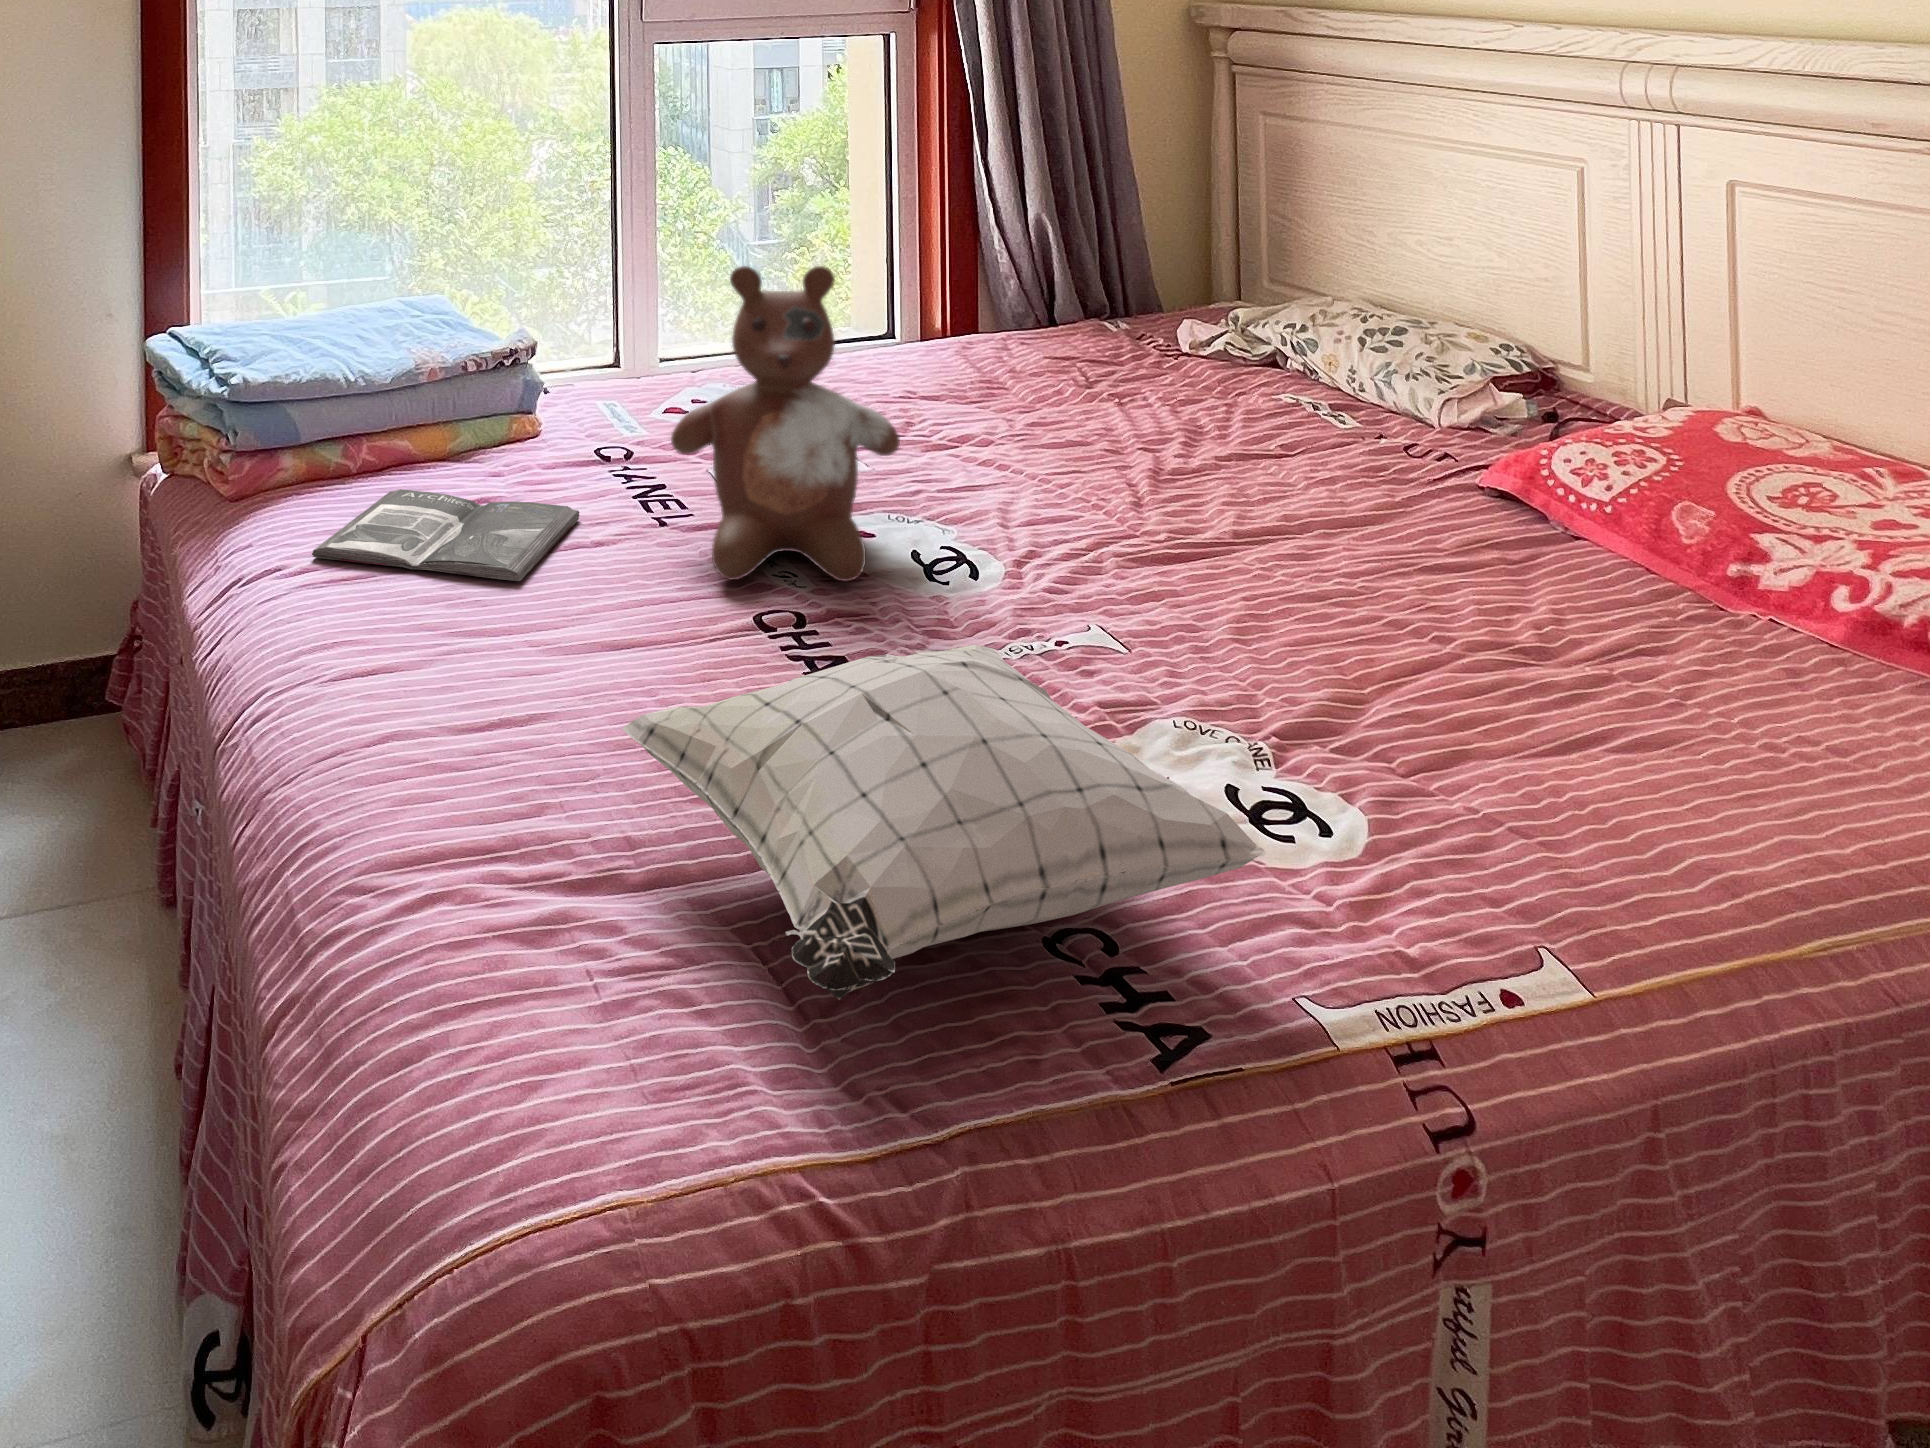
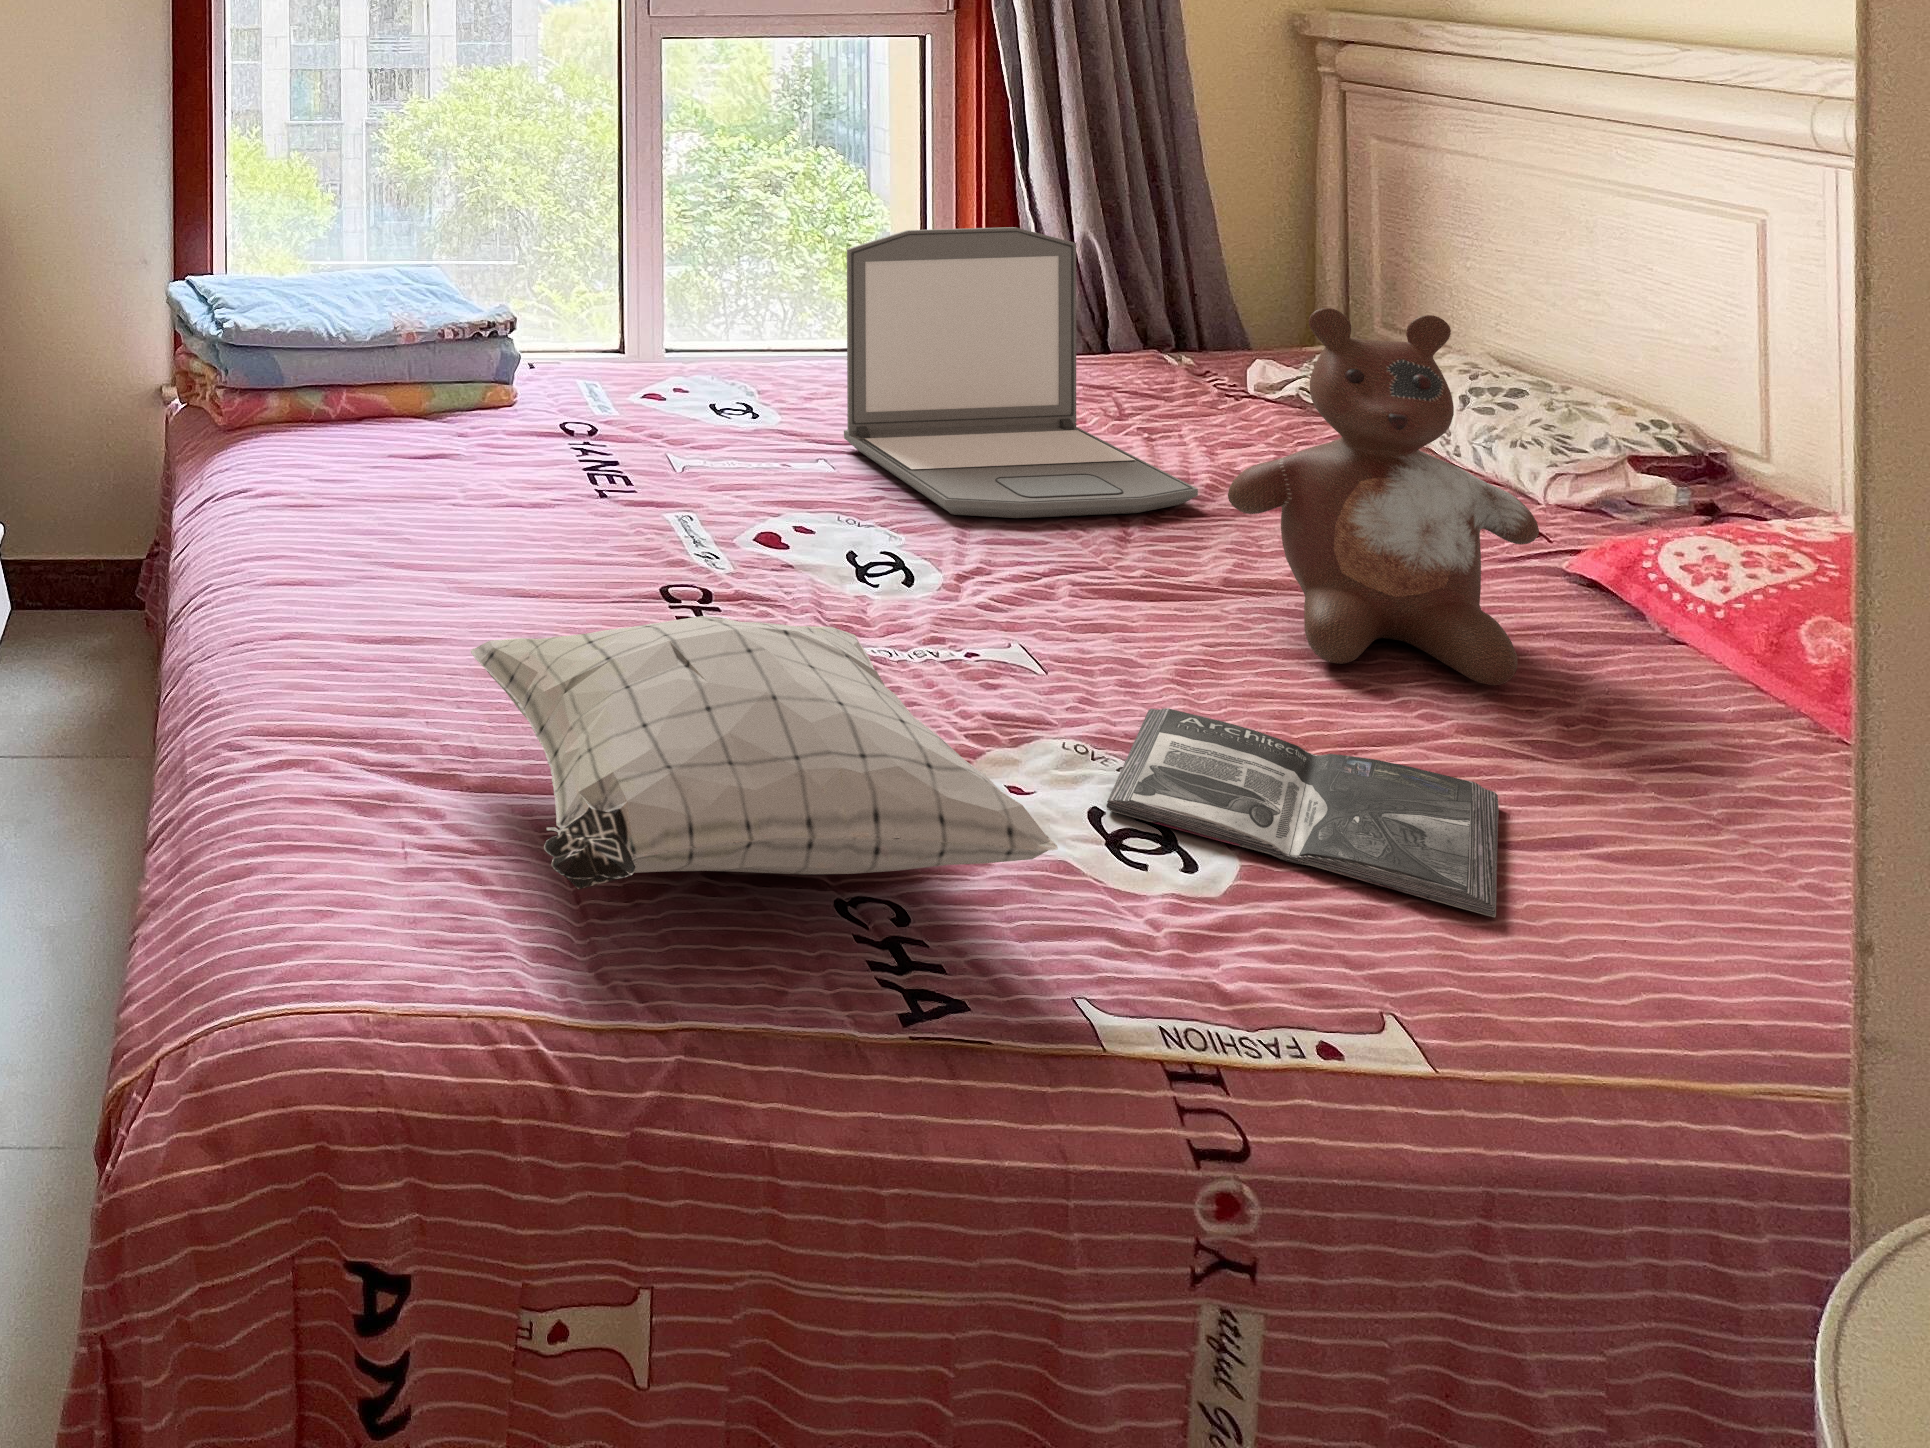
laptop: none [864,212,1184,498] -> present [844,227,1198,518]
stuffed bear: present [671,266,900,581] -> present [1228,308,1539,685]
magazine: present [312,489,580,581] -> present [1106,708,1499,917]

